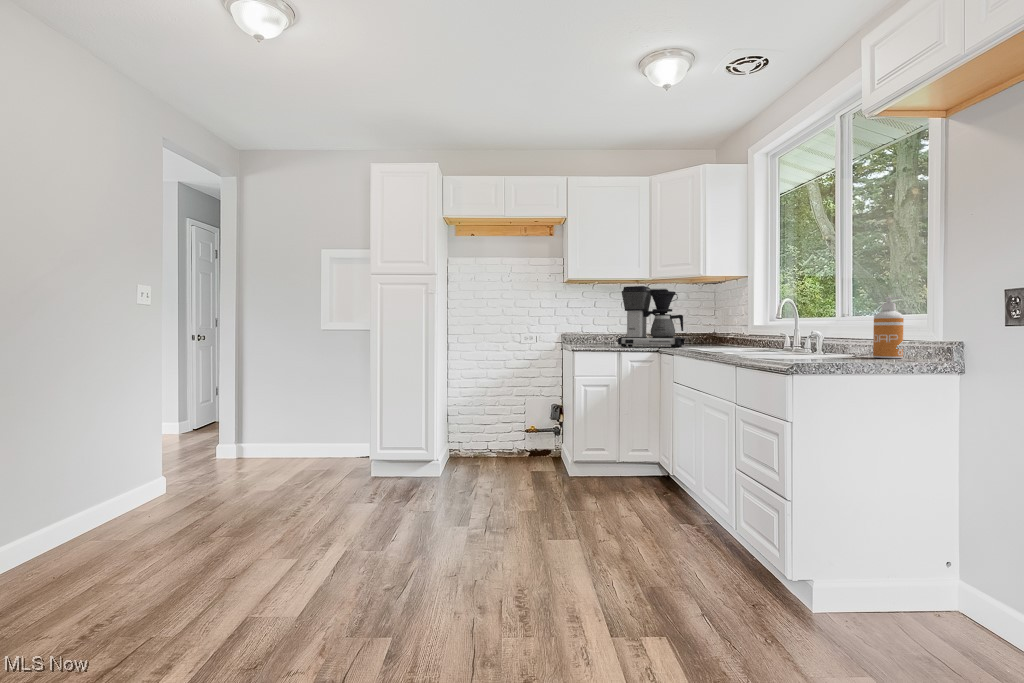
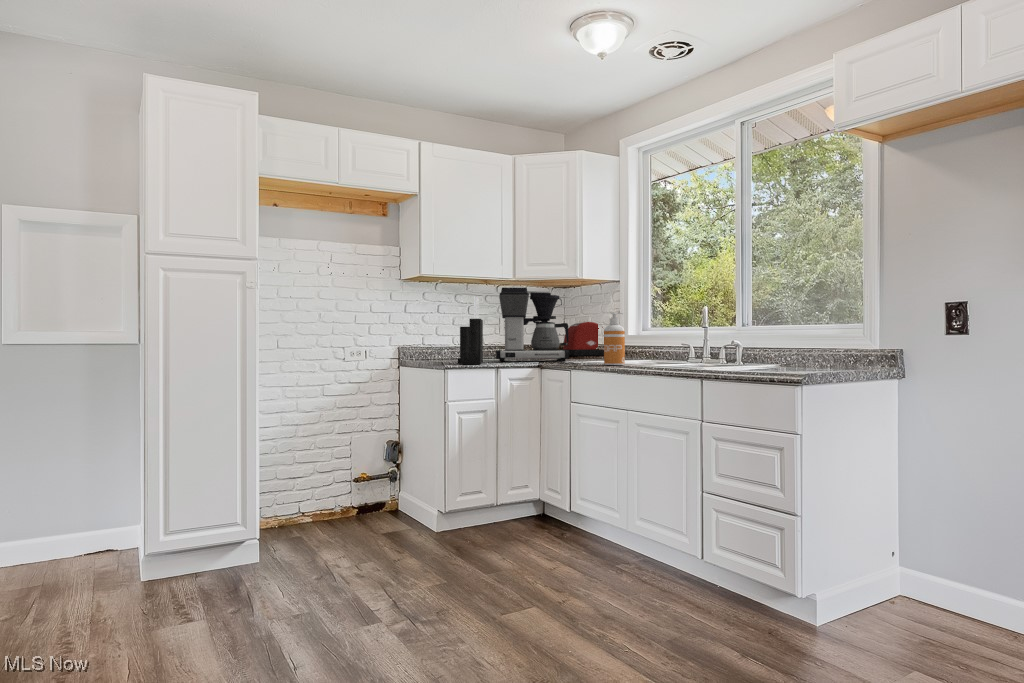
knife block: none [582,295,608,348] -> present [458,296,483,364]
soap dispenser: present [873,297,904,358] -> present [604,313,625,365]
toaster: none [702,313,748,343] -> present [560,322,604,356]

